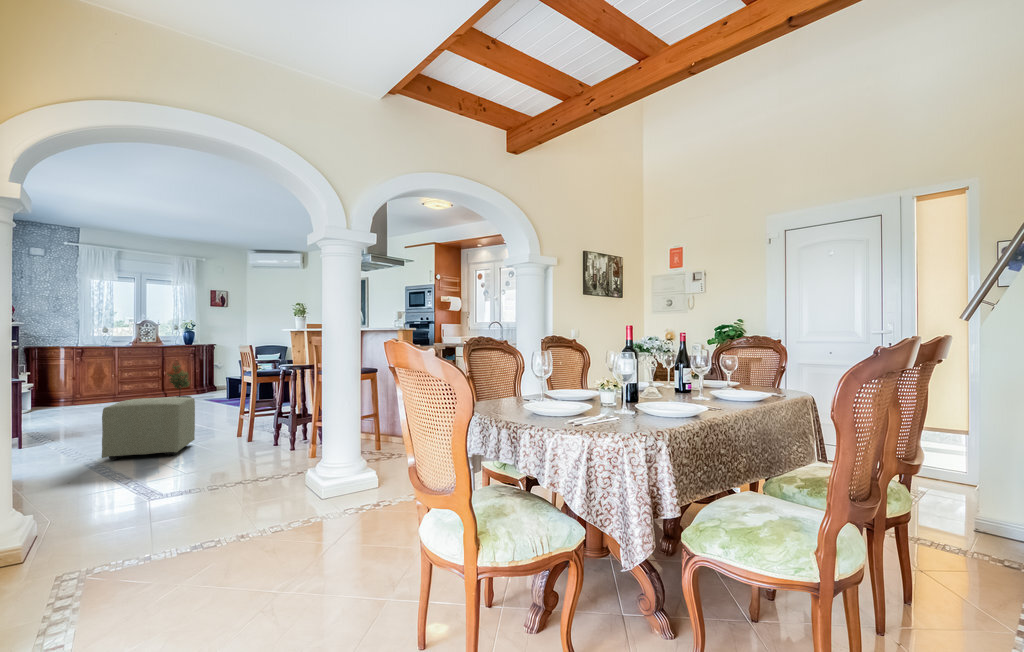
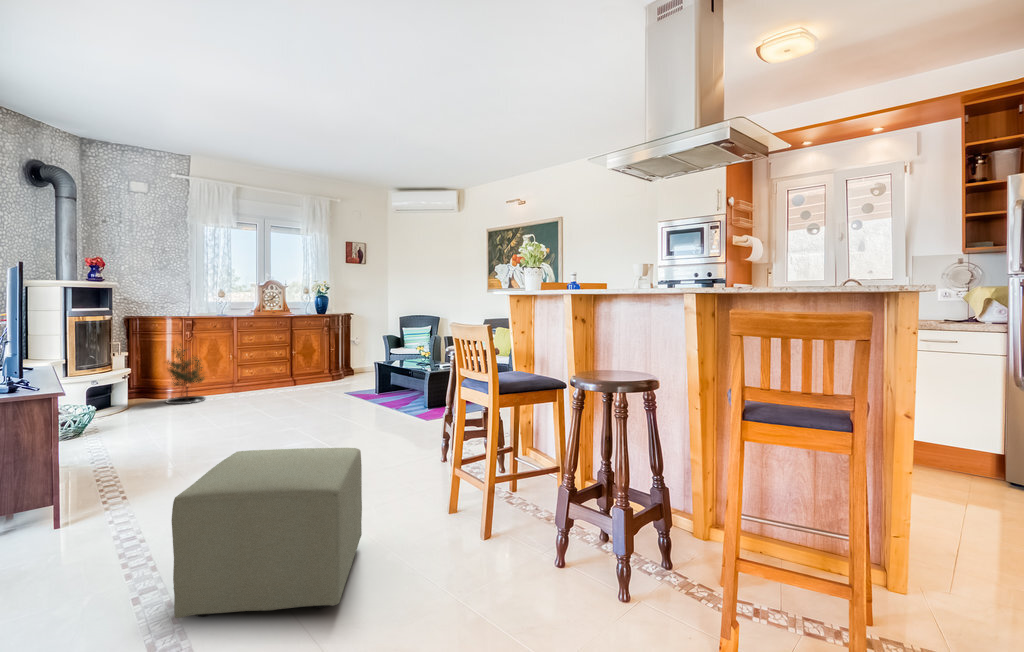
potted tree: present [168,365,191,398] -> present [166,344,205,404]

